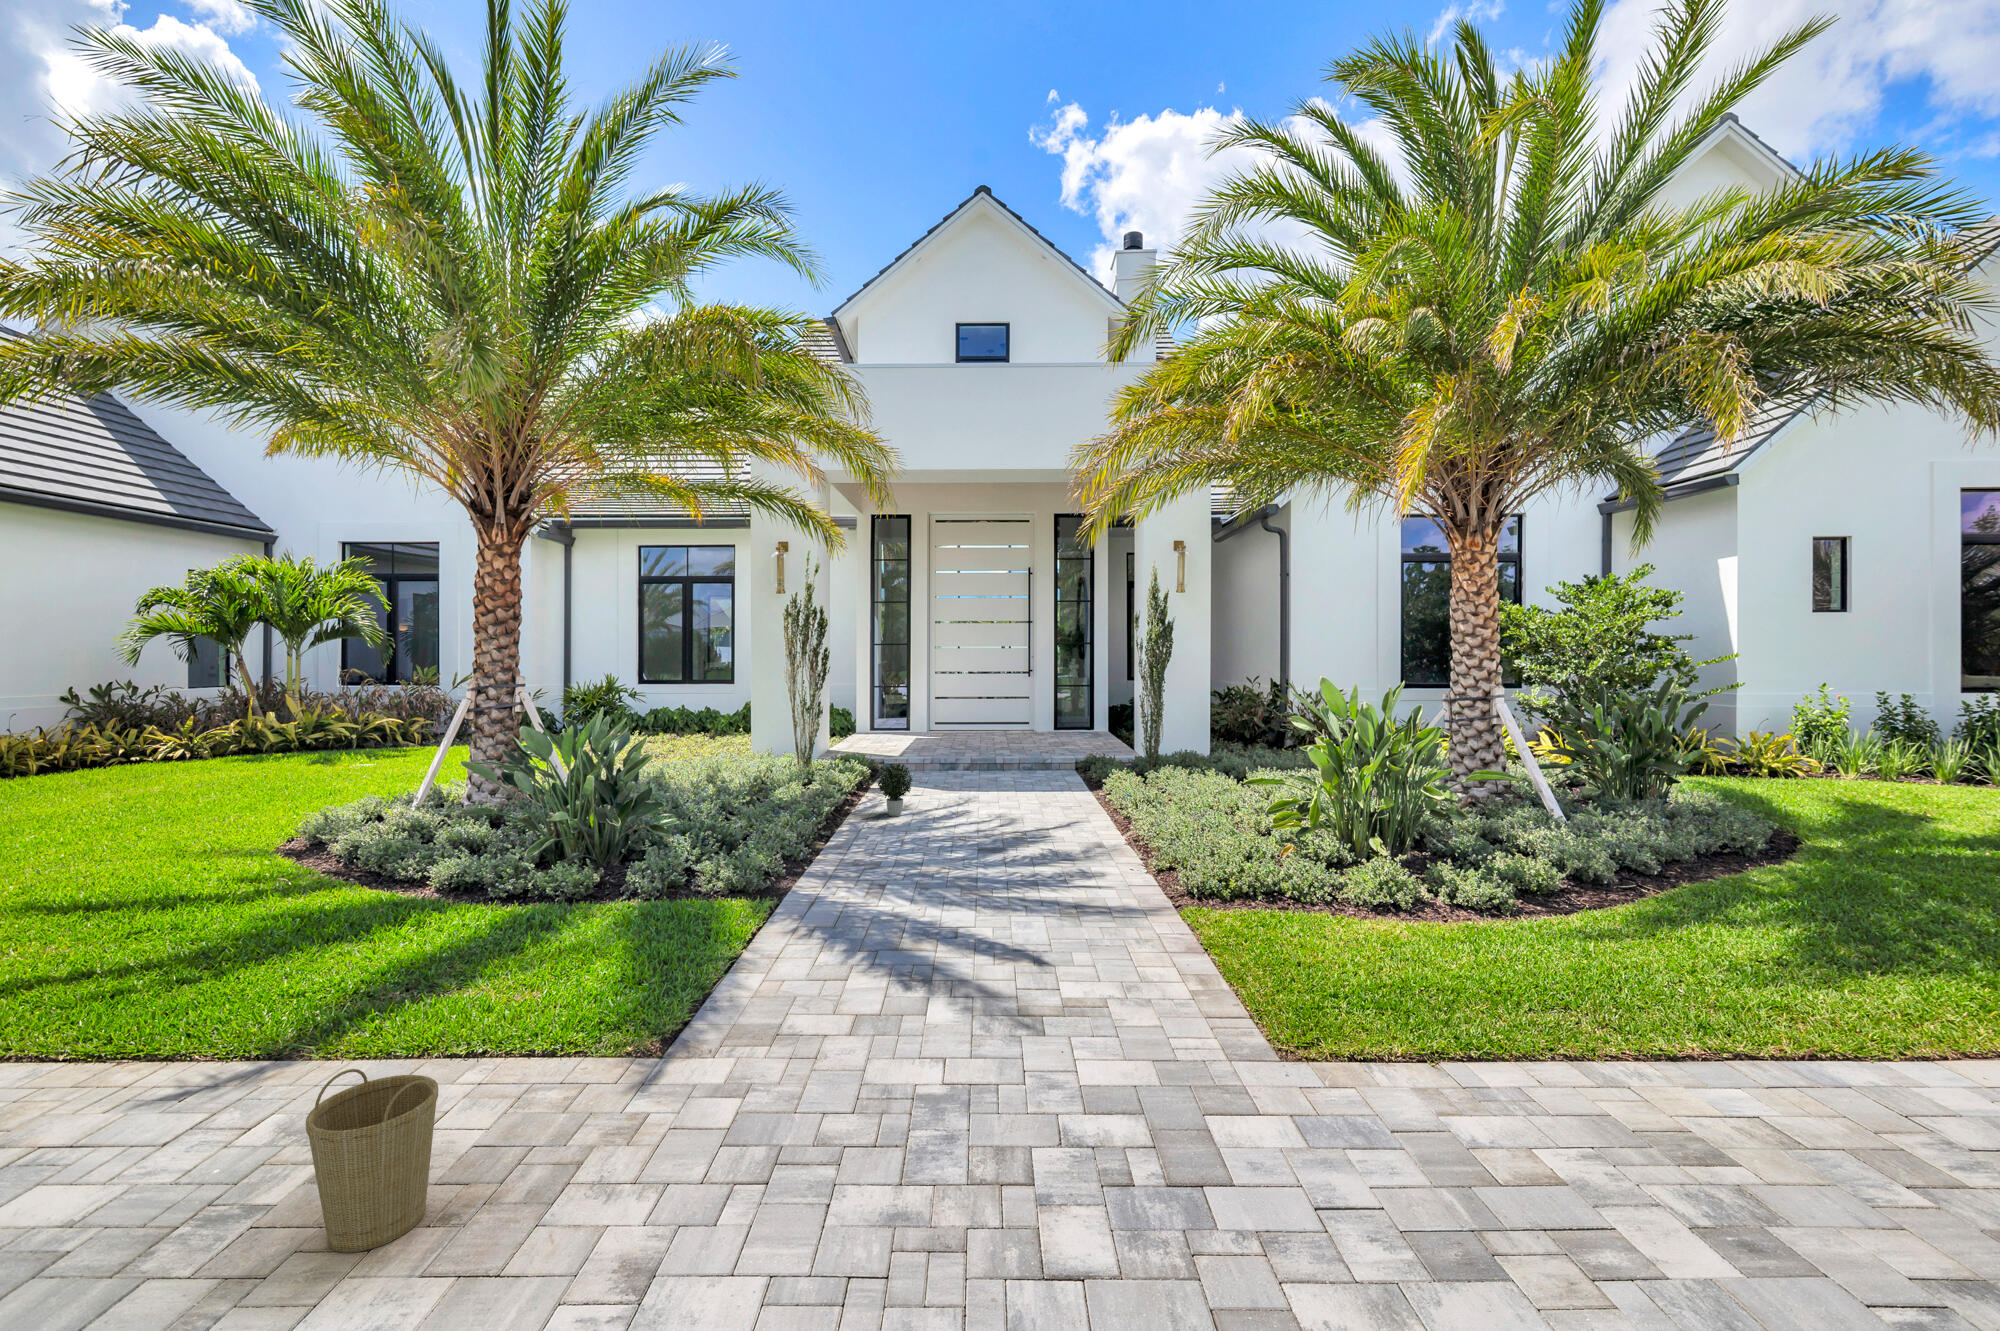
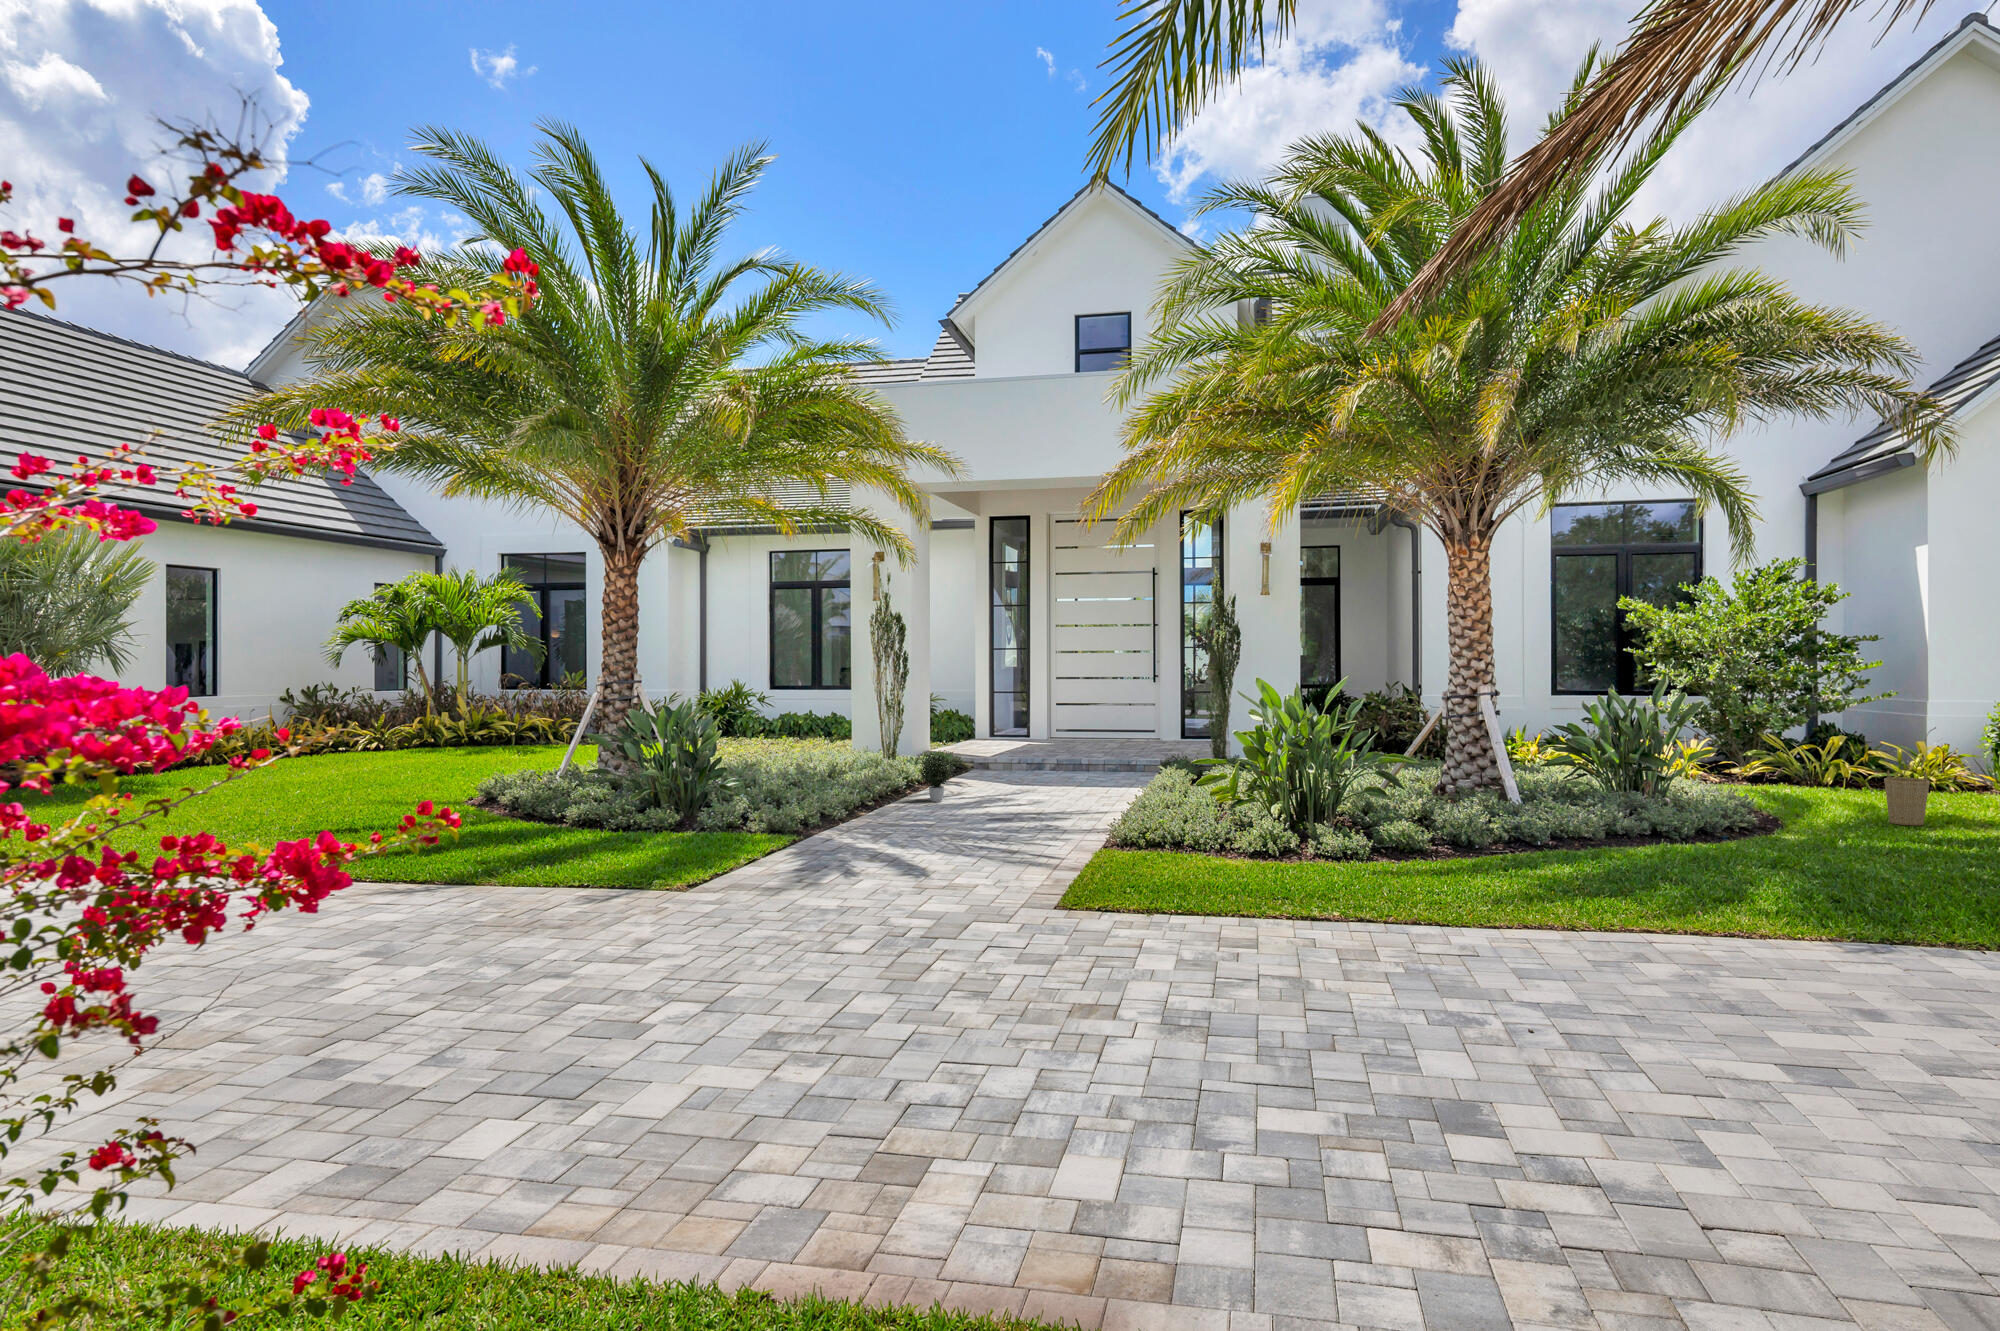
basket: present [306,1069,438,1253] -> present [1884,770,1930,826]

